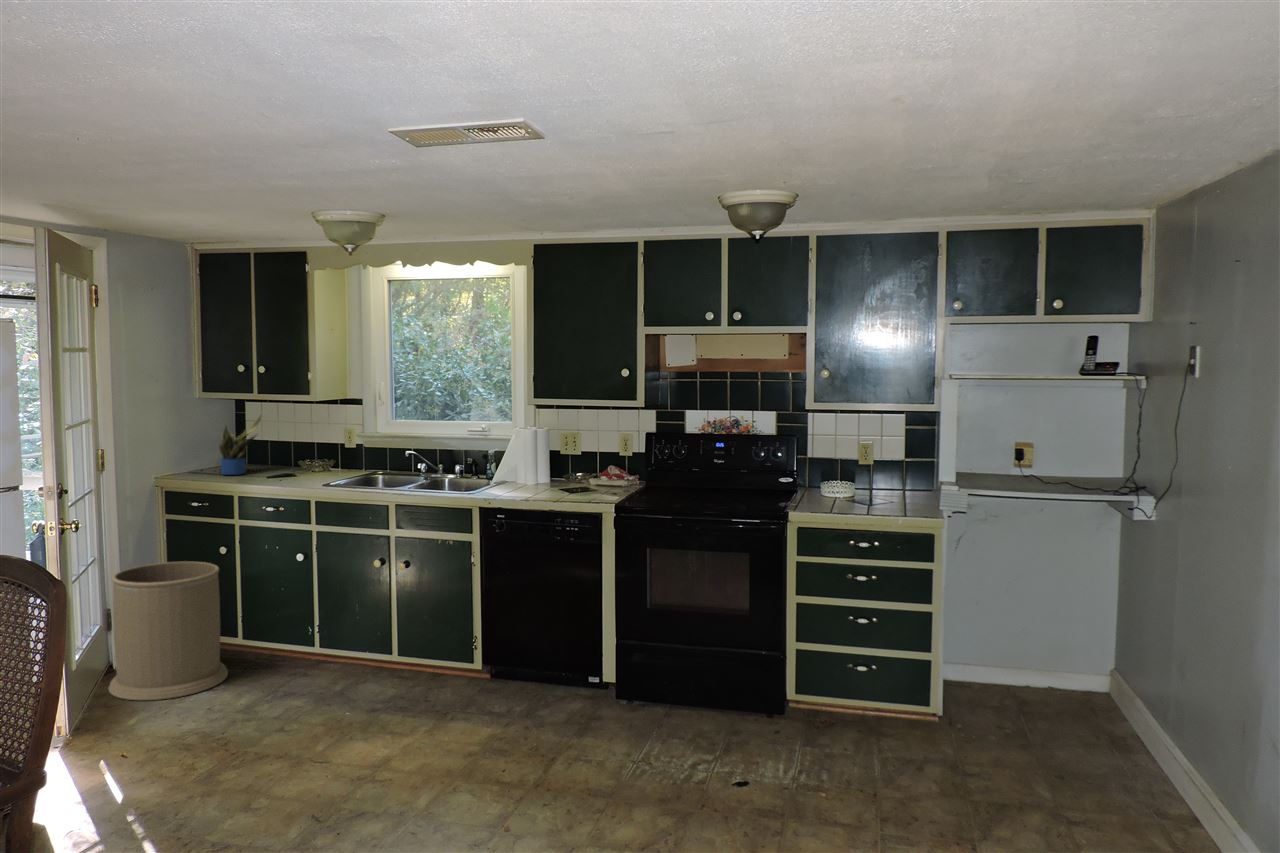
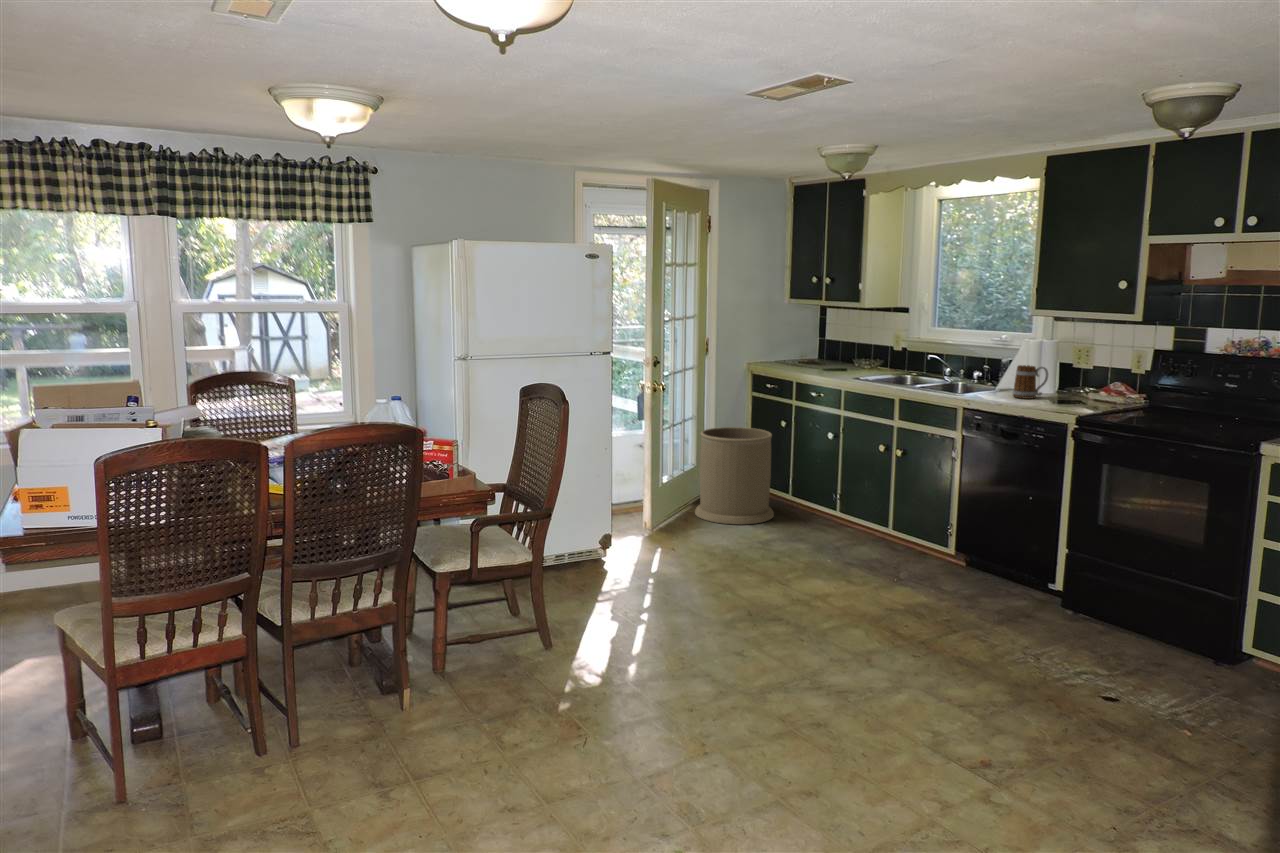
potted plant: present [219,416,261,475] -> none [791,318,824,367]
mug: none [525,455,556,490] -> present [1013,365,1048,399]

